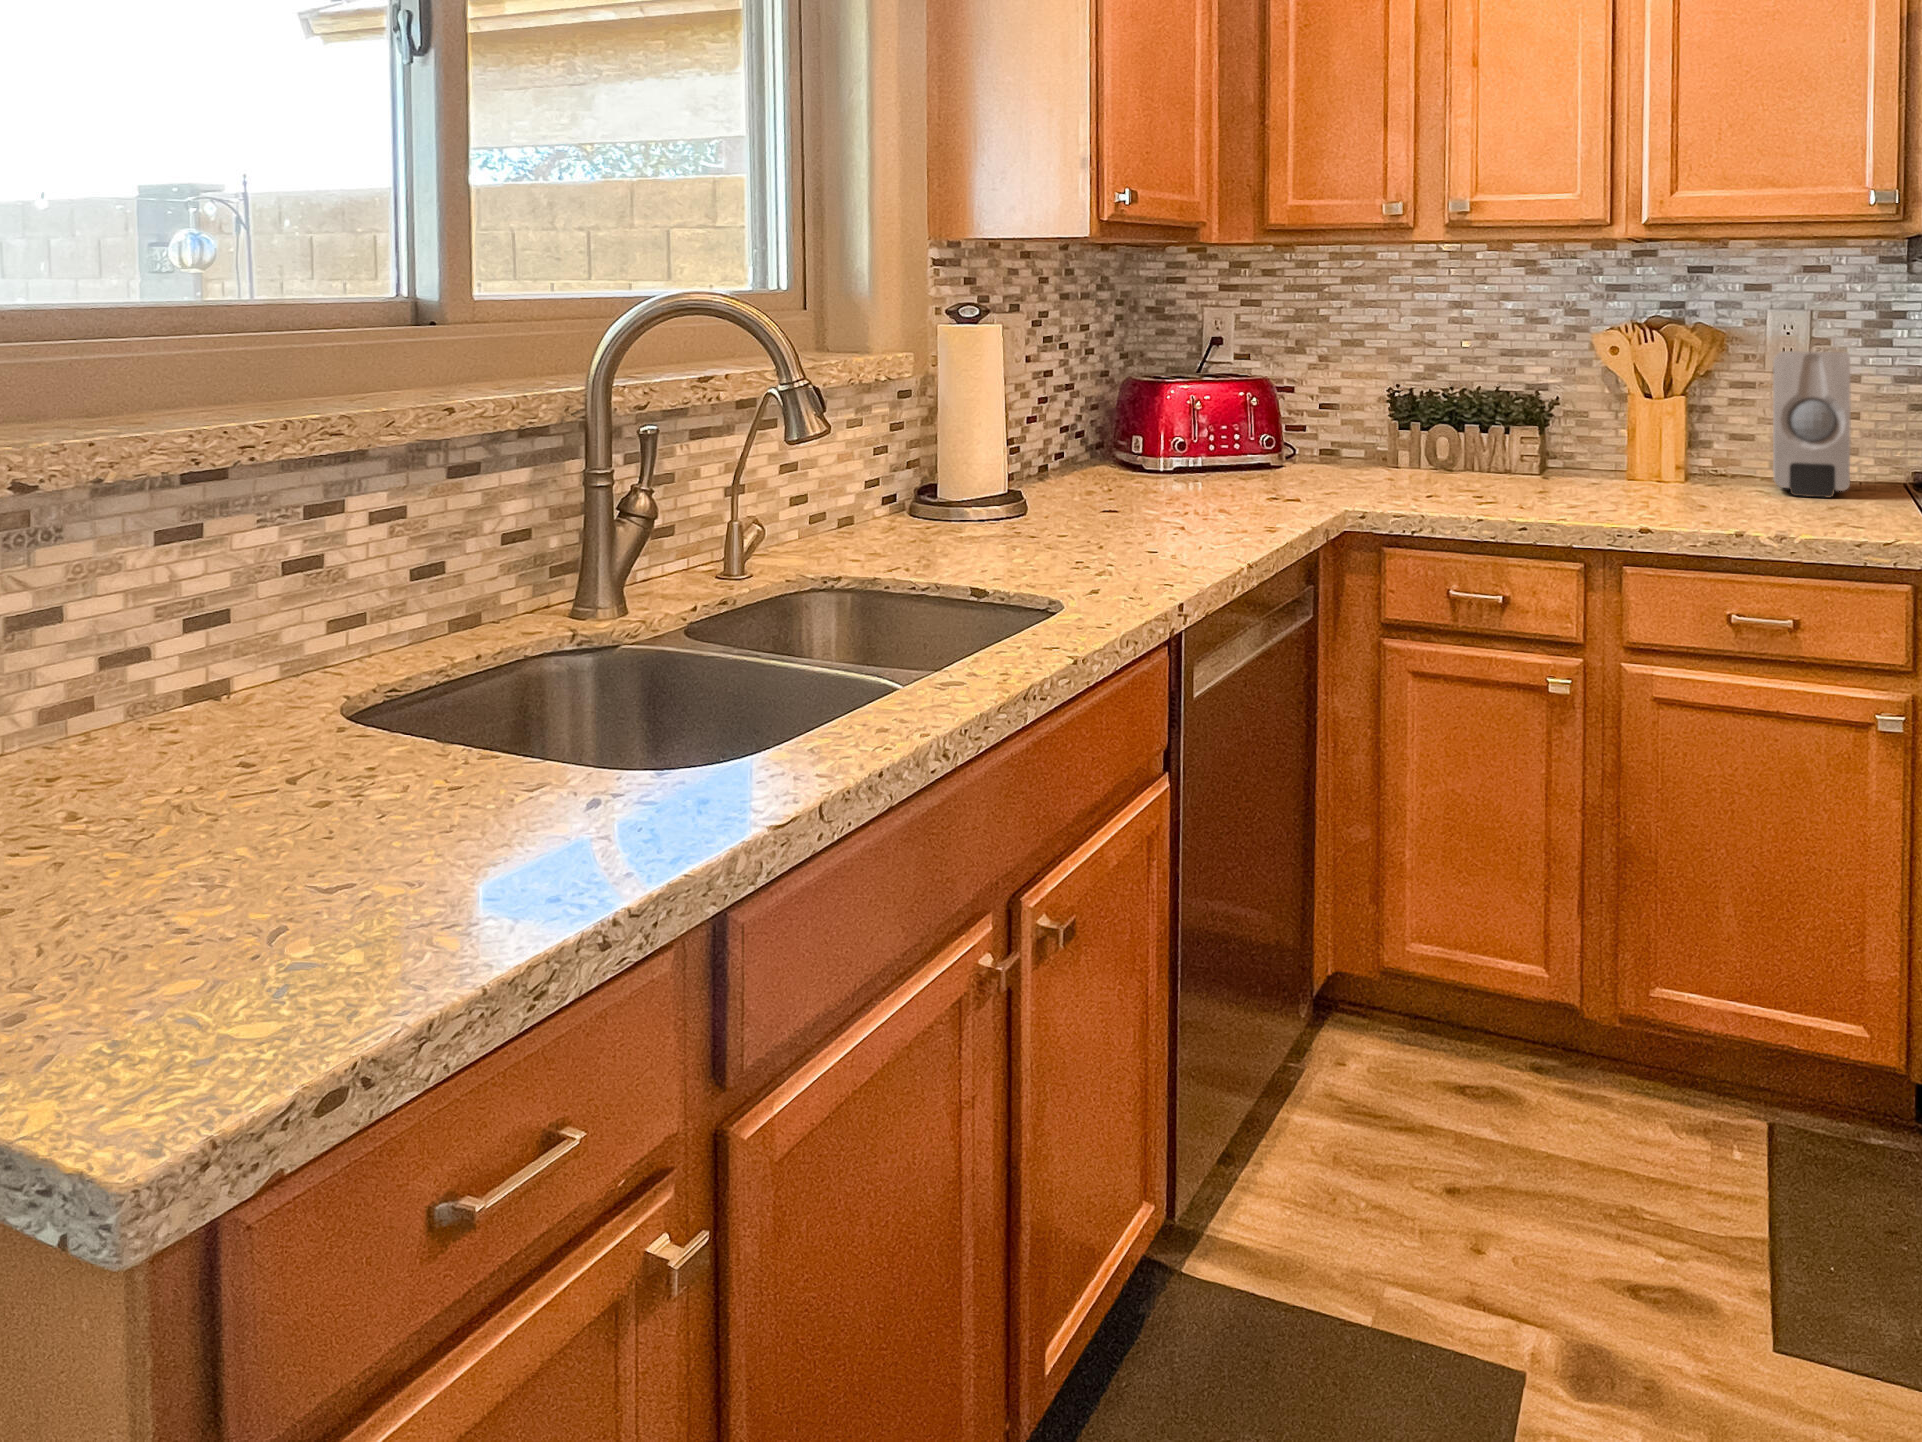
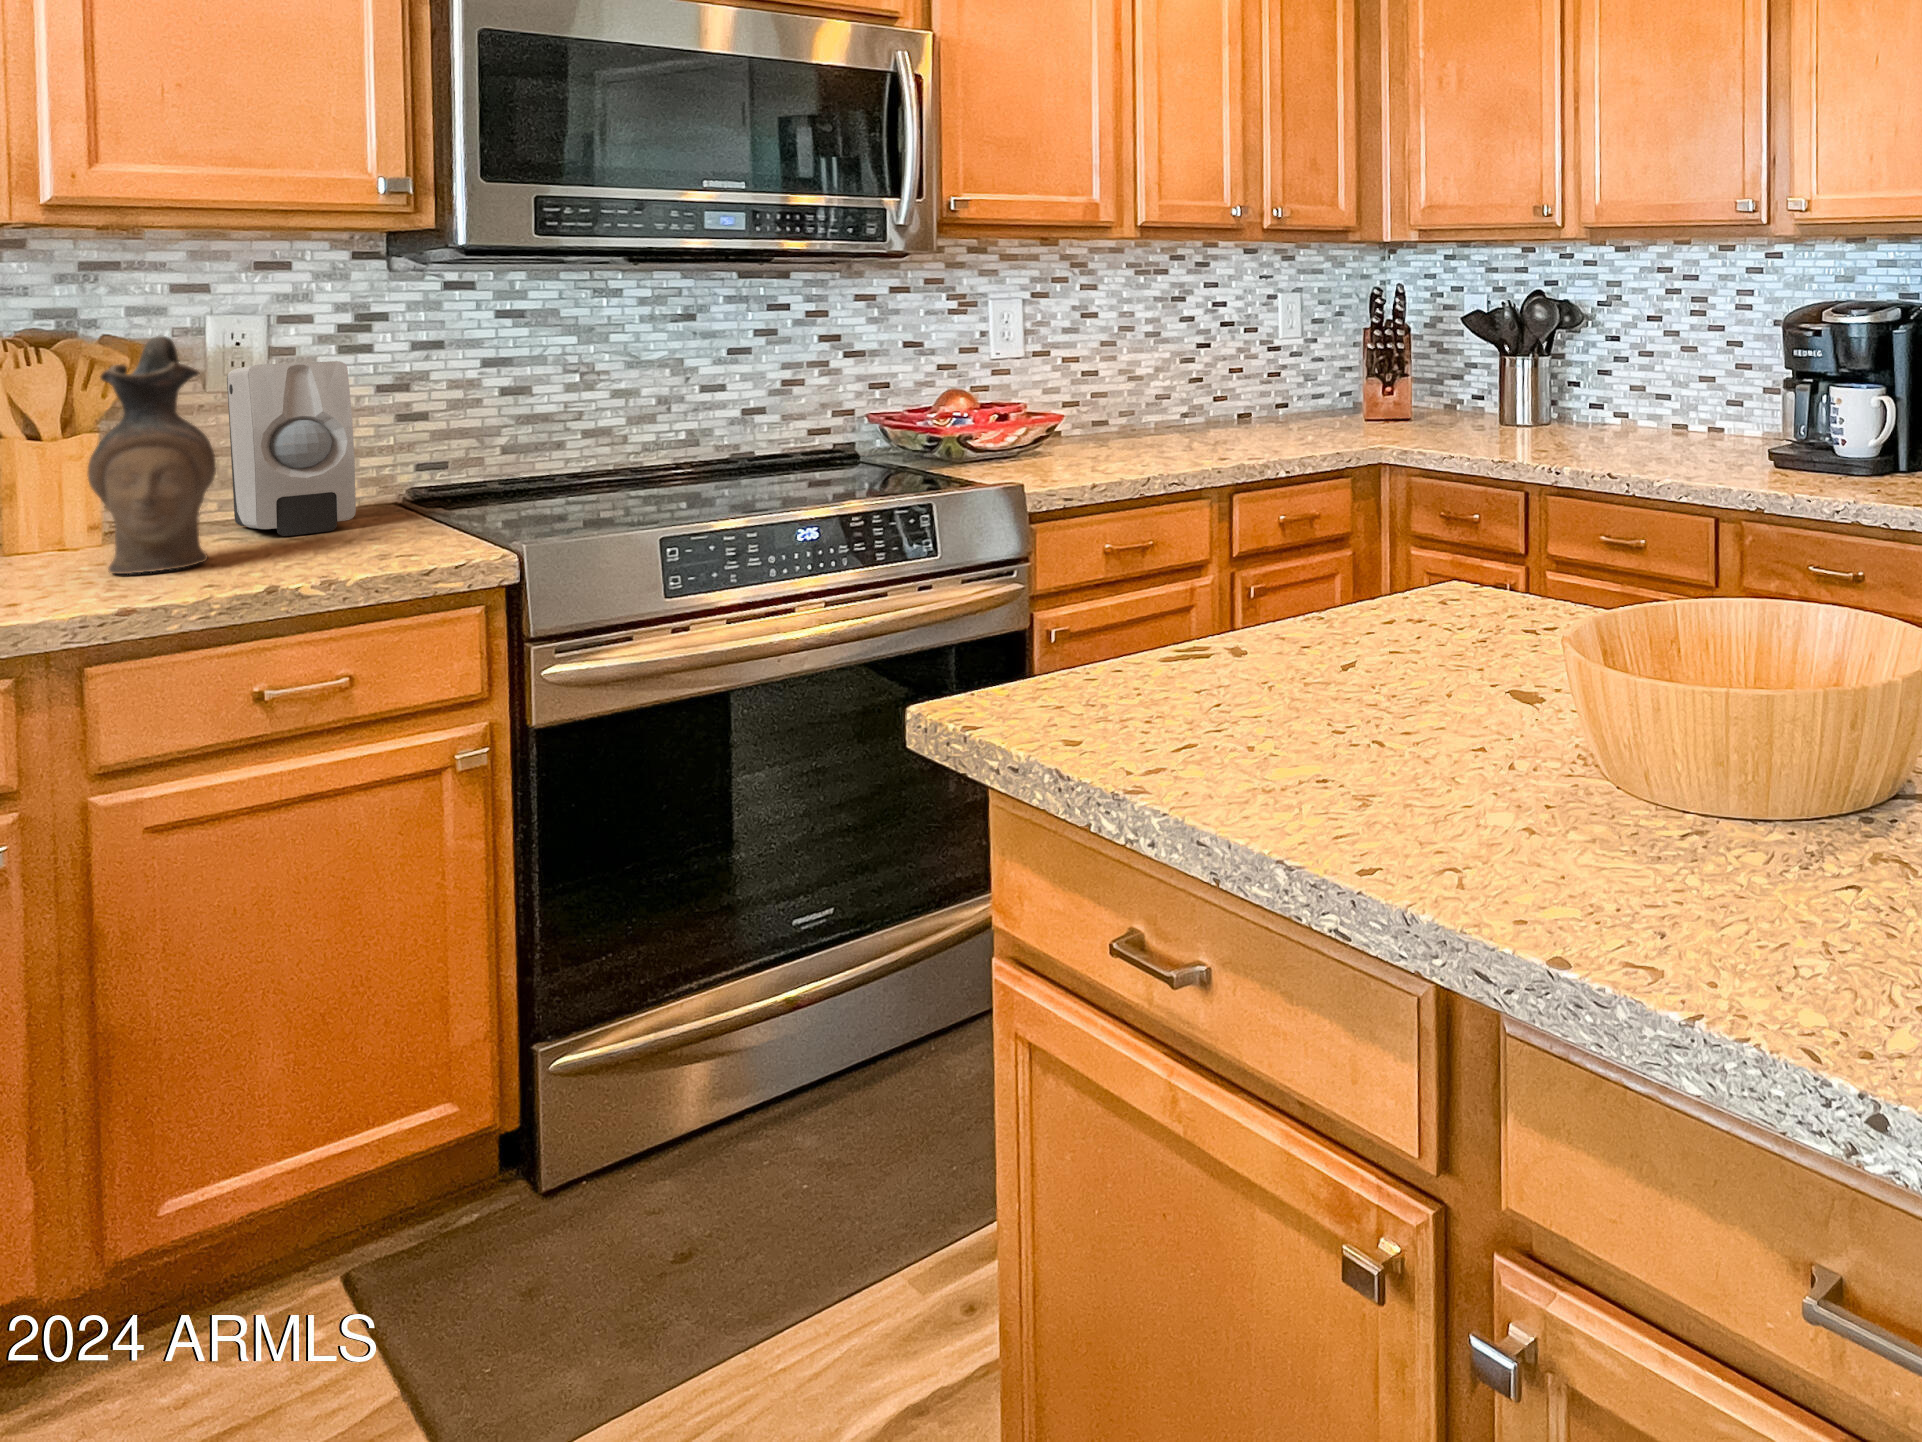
ceramic pitcher: none [1651,324,1731,506] -> present [88,336,216,574]

